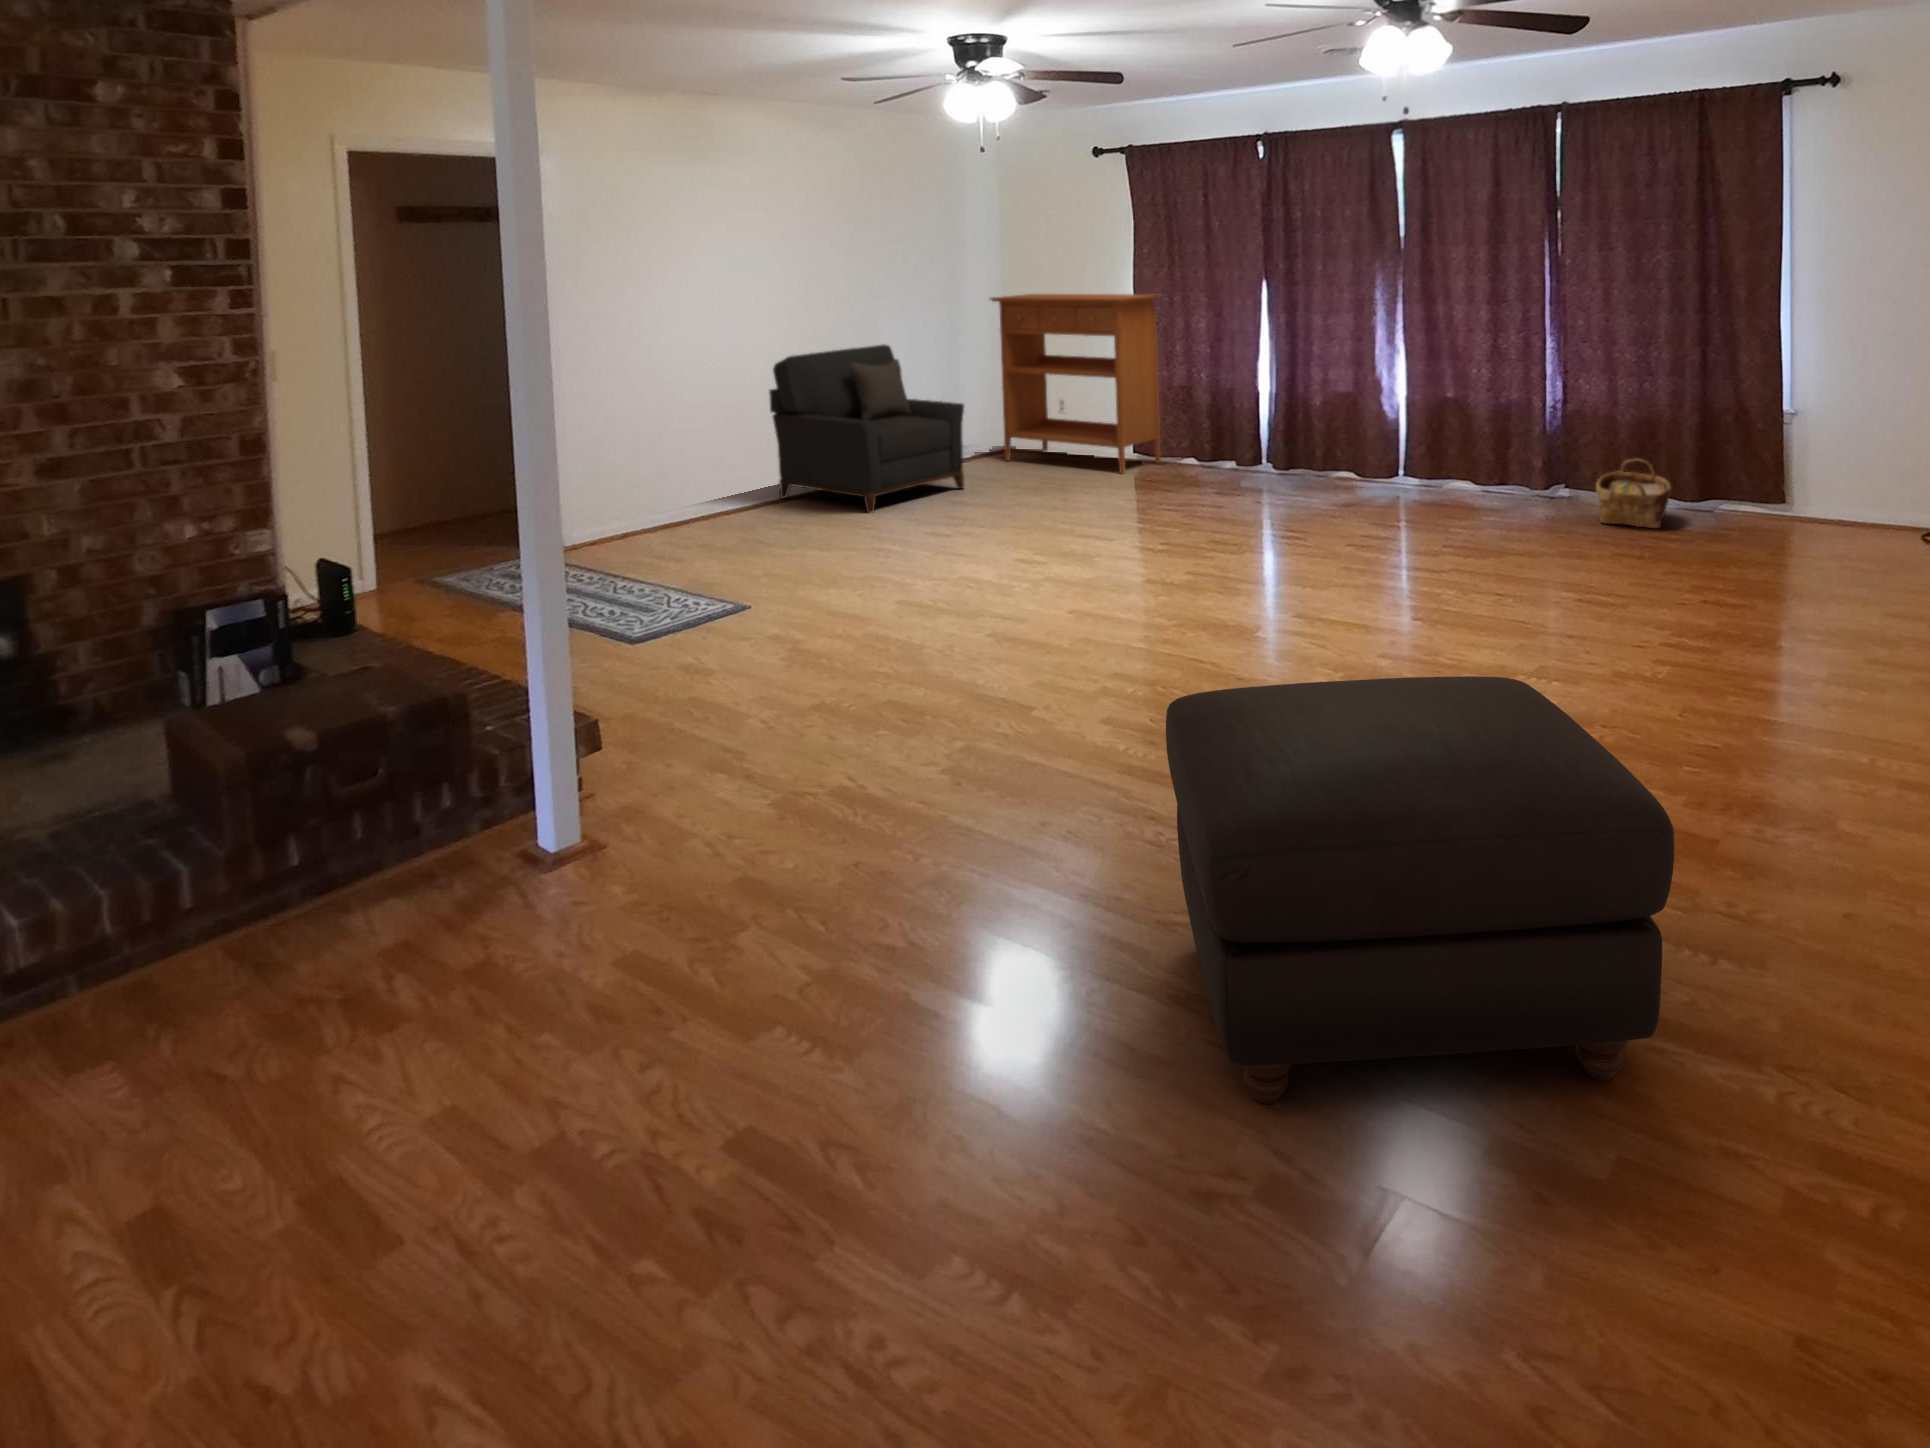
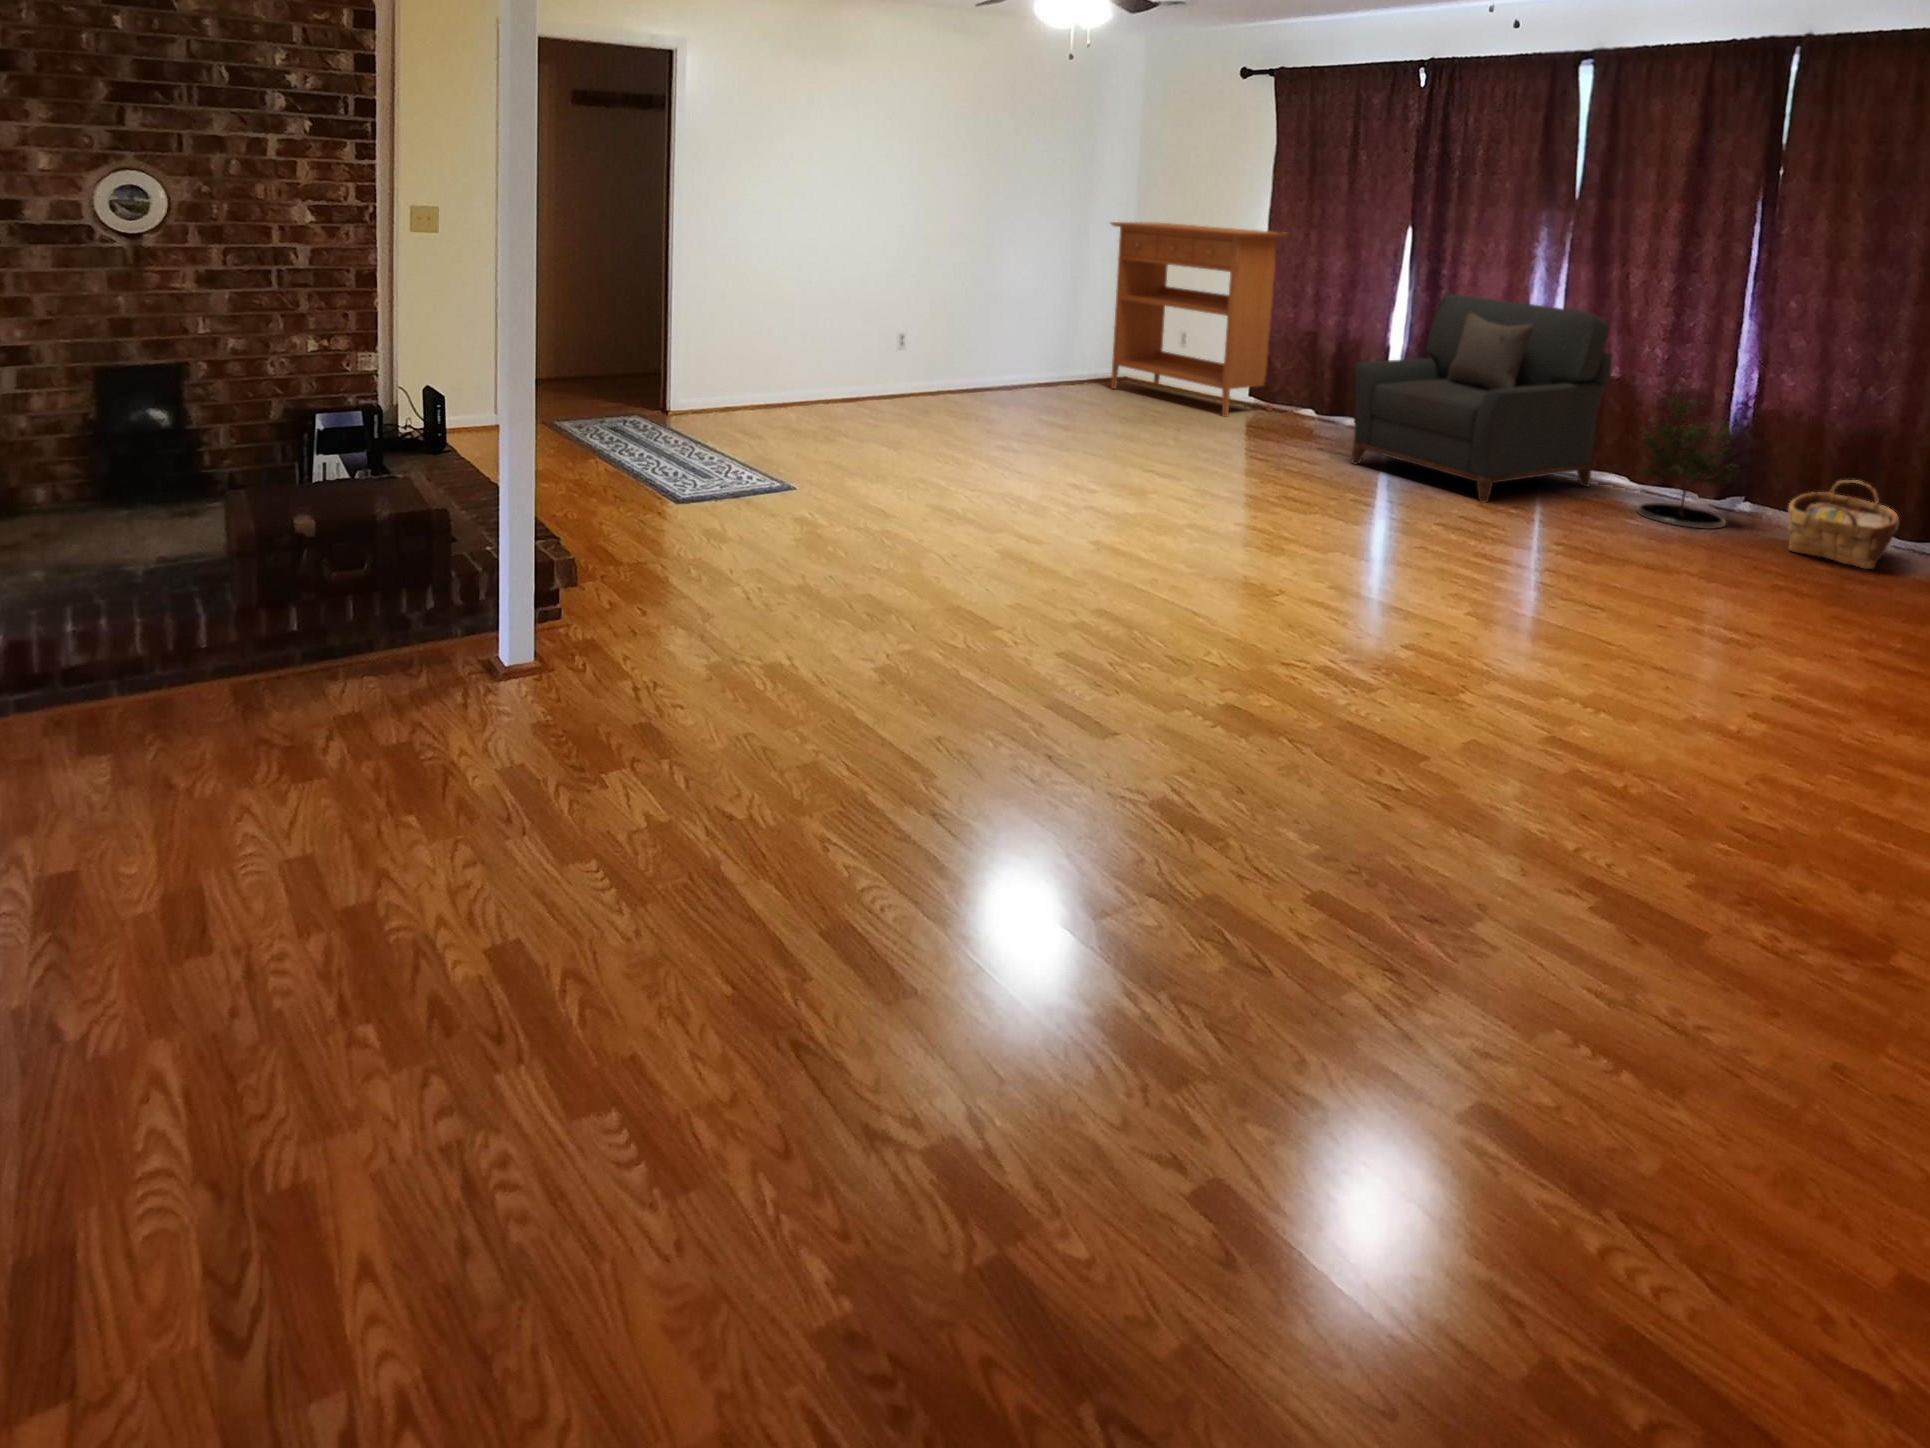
armchair: present [769,345,964,513] -> present [1352,294,1612,502]
potted tree: none [1478,394,1556,516] -> present [1636,383,1736,529]
ottoman: present [1166,676,1674,1104] -> none [949,650,1598,1269]

